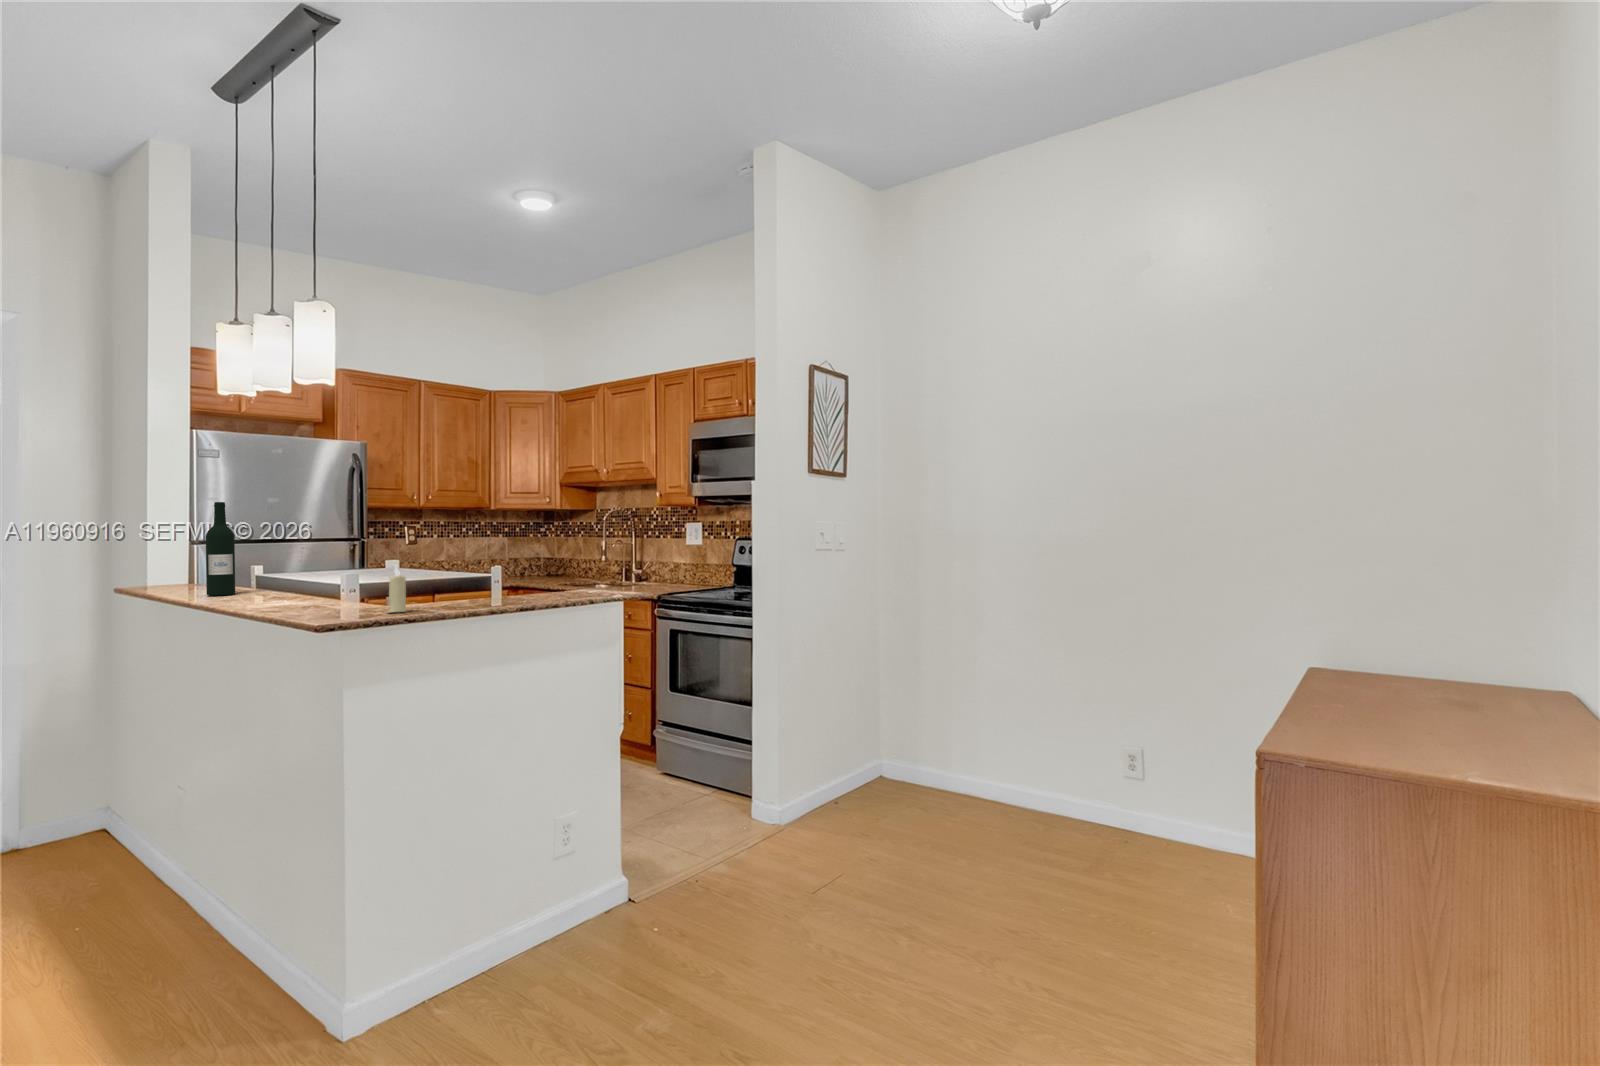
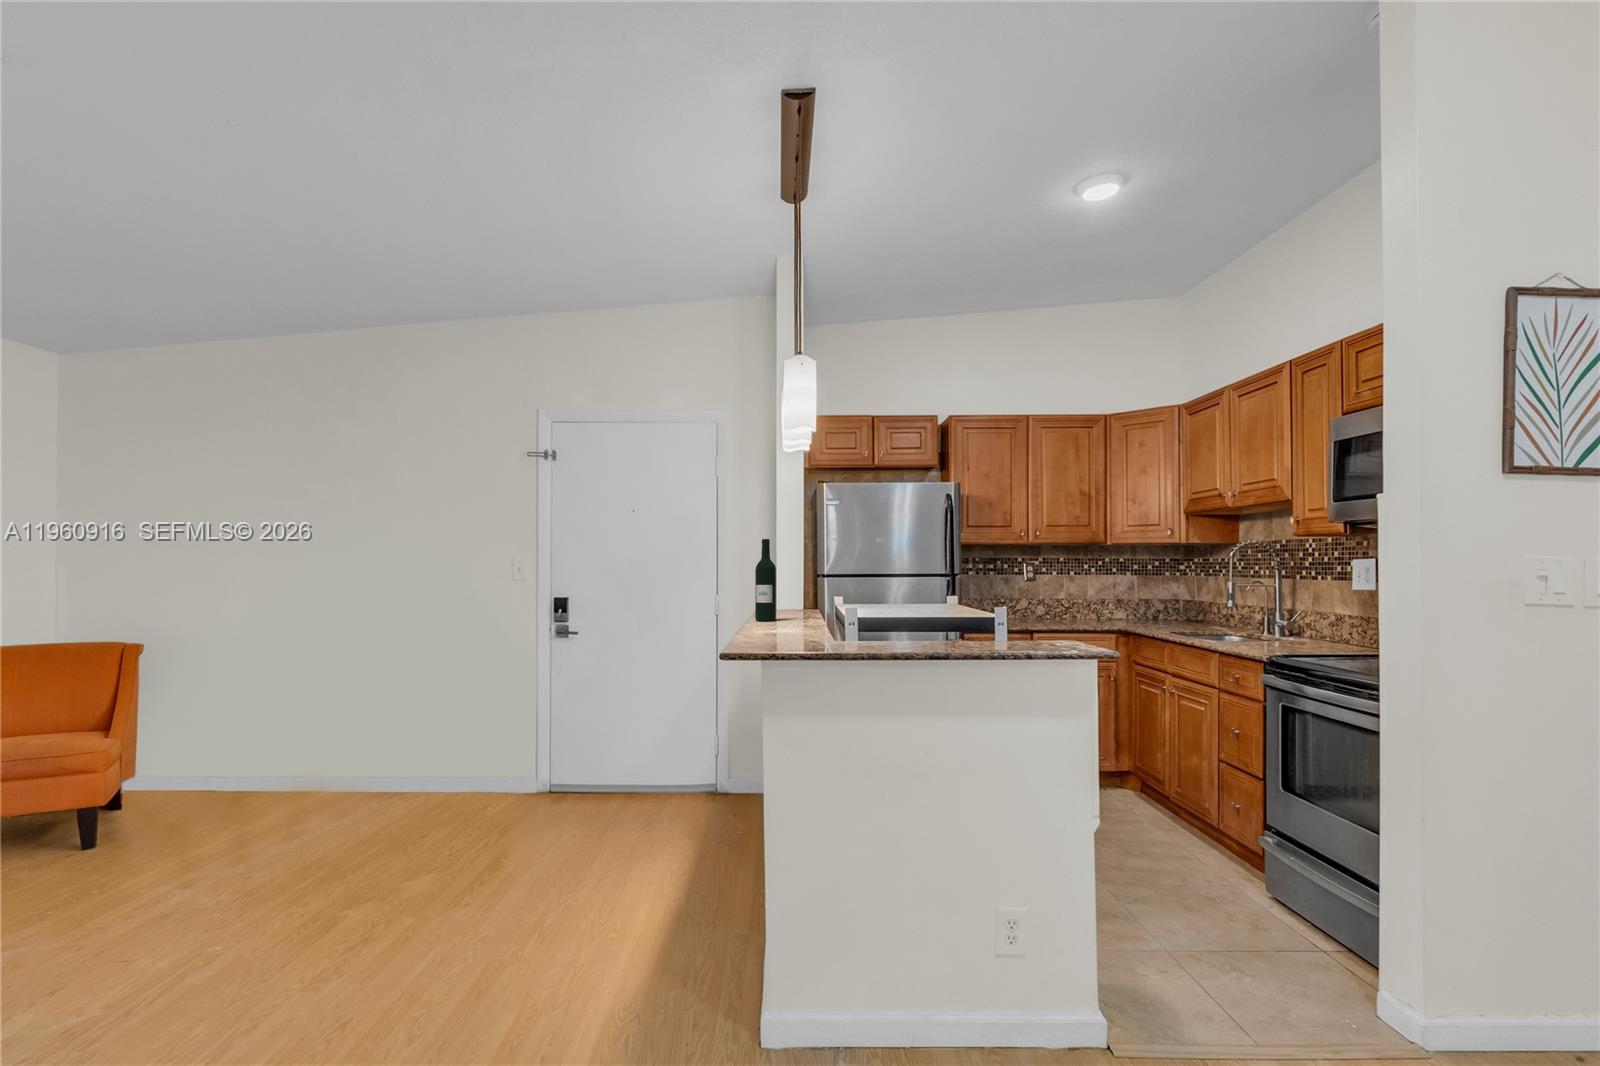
candle: present [389,566,406,612] -> none [776,598,798,648]

